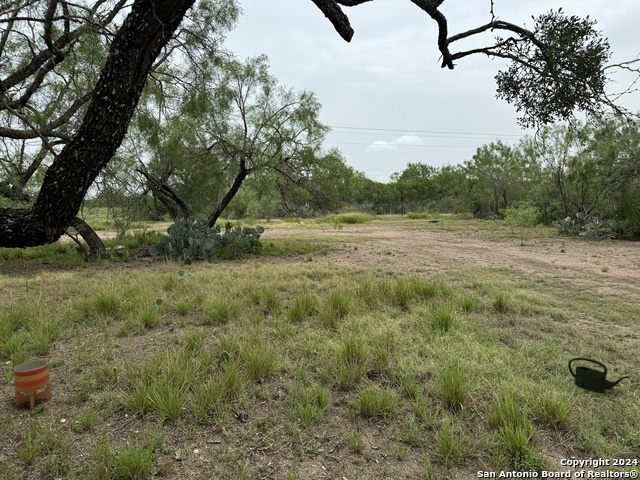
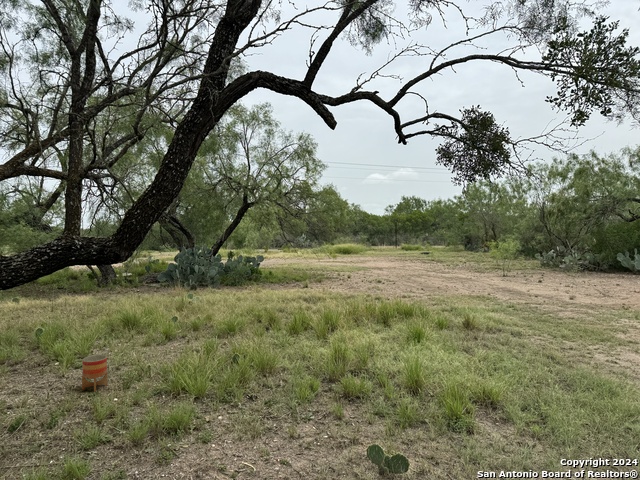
watering can: present [568,358,629,392] -> none [505,357,546,383]

